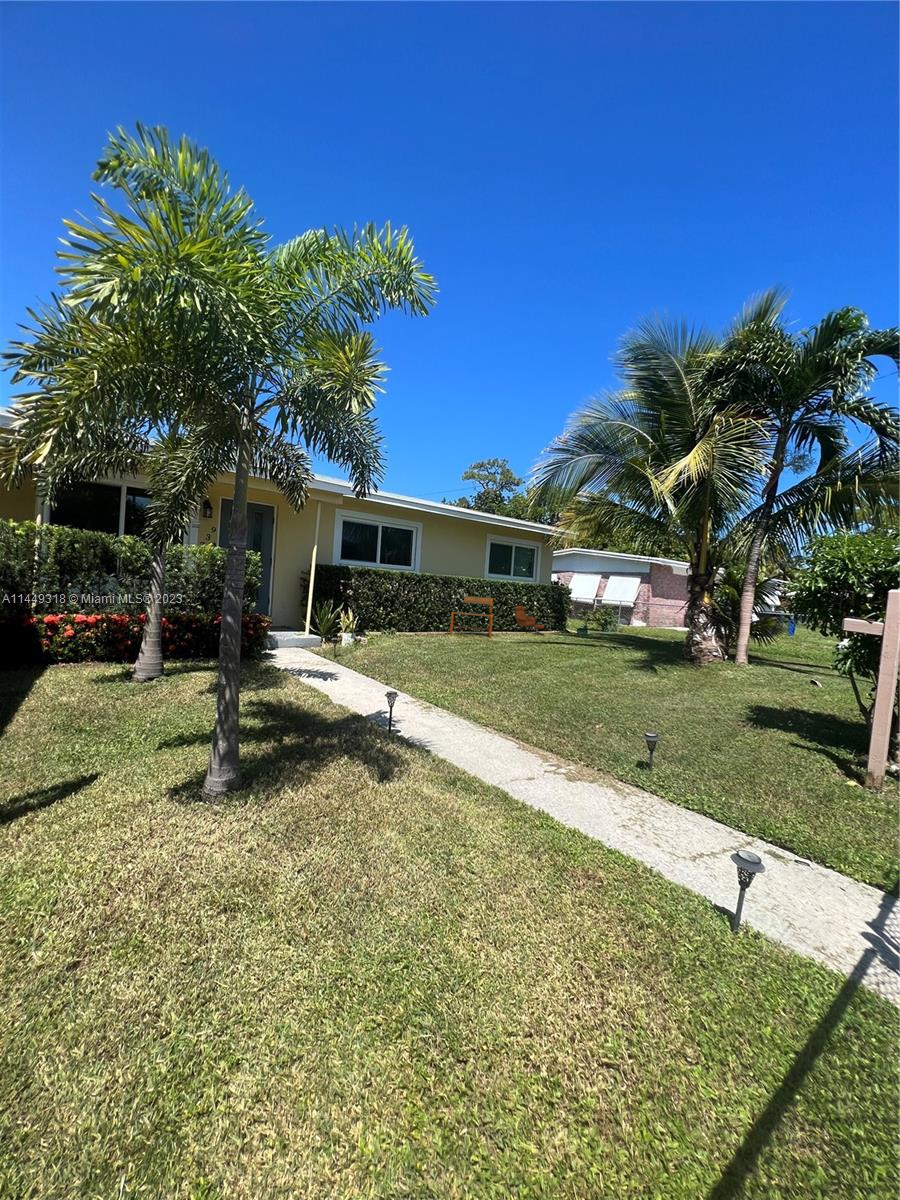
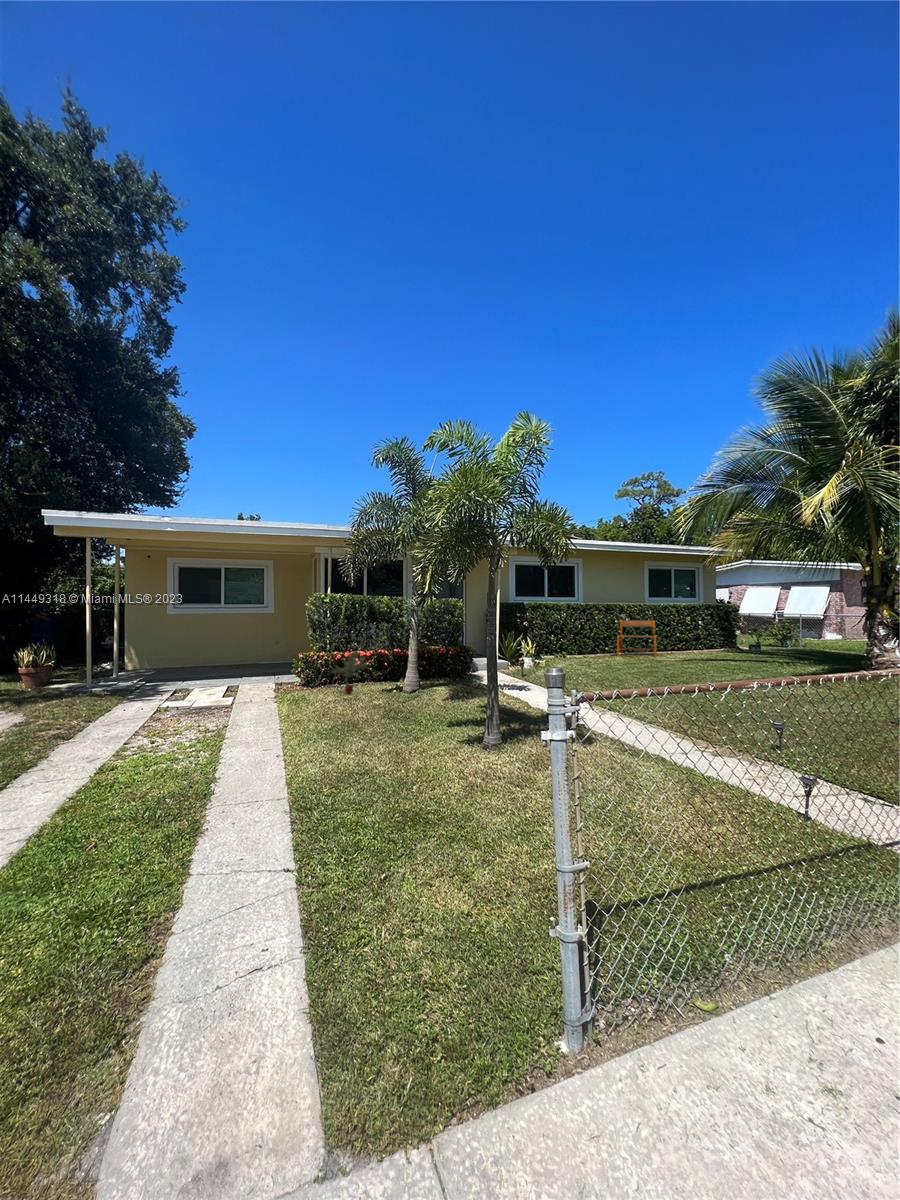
lounge chair: present [515,606,544,635] -> none [679,626,709,652]
potted tree: none [19,613,84,677] -> present [332,654,365,694]

